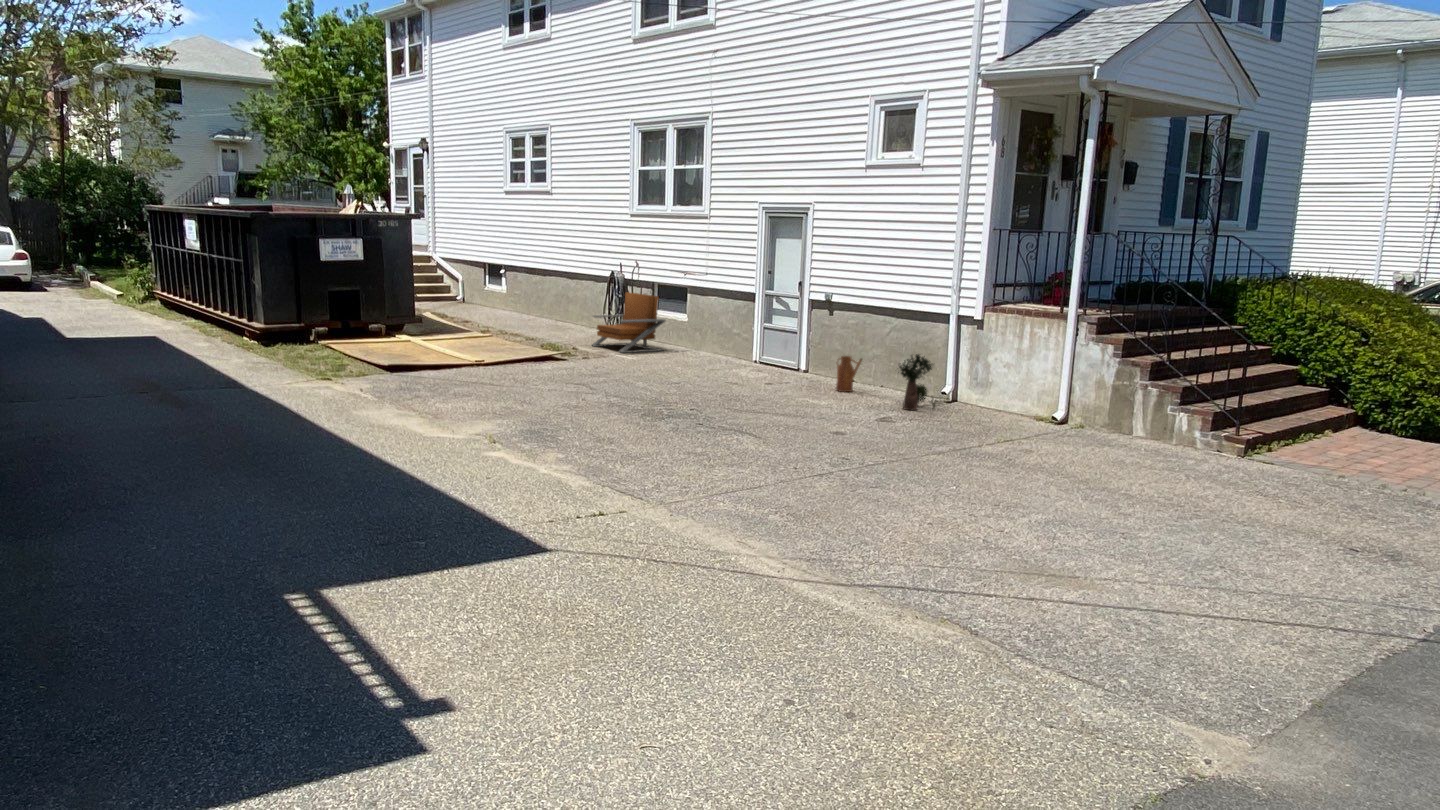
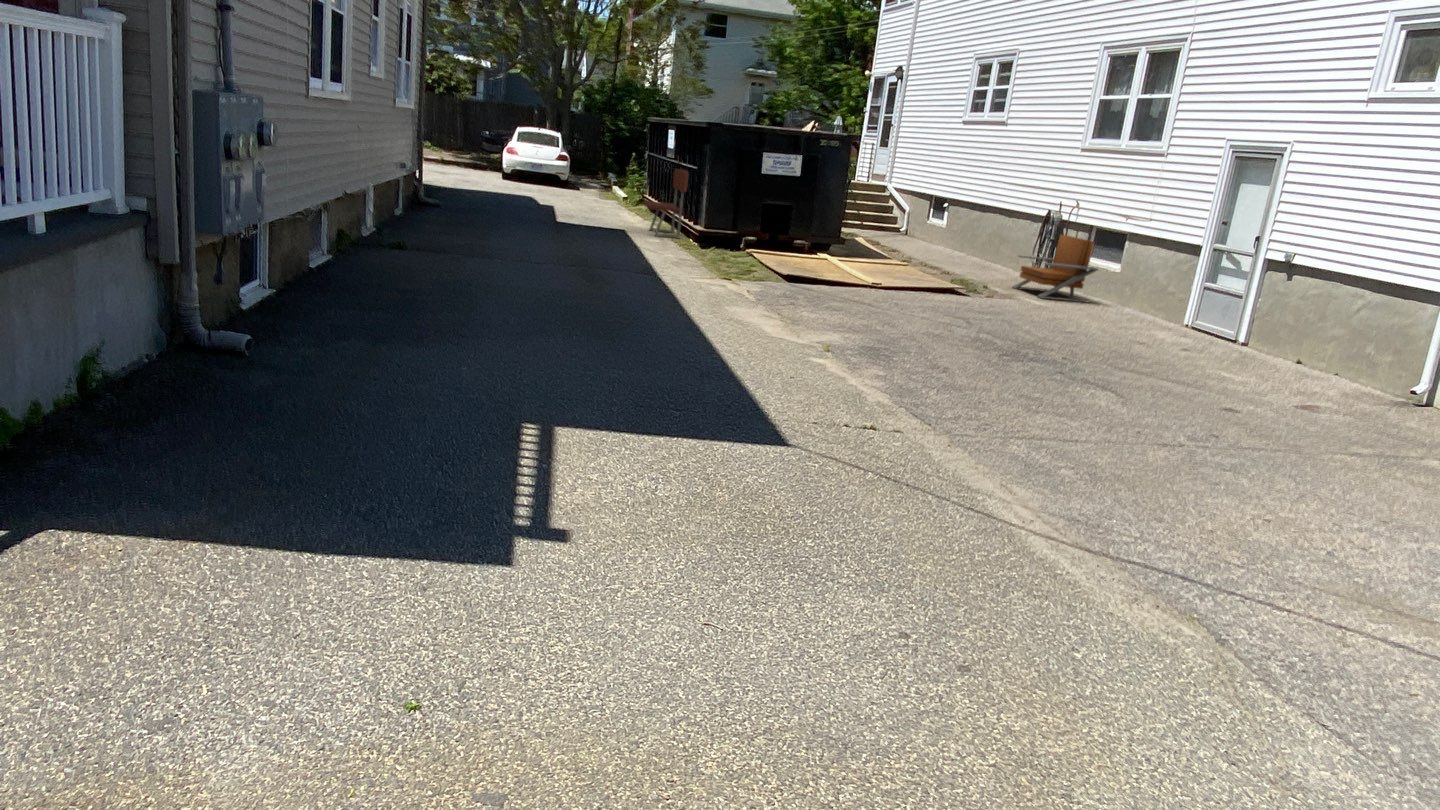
bench: none [182,264,236,339] -> present [643,169,689,238]
potted plant: present [898,354,937,410] -> none [1349,334,1406,409]
watering can: present [836,356,862,392] -> none [1273,329,1315,373]

